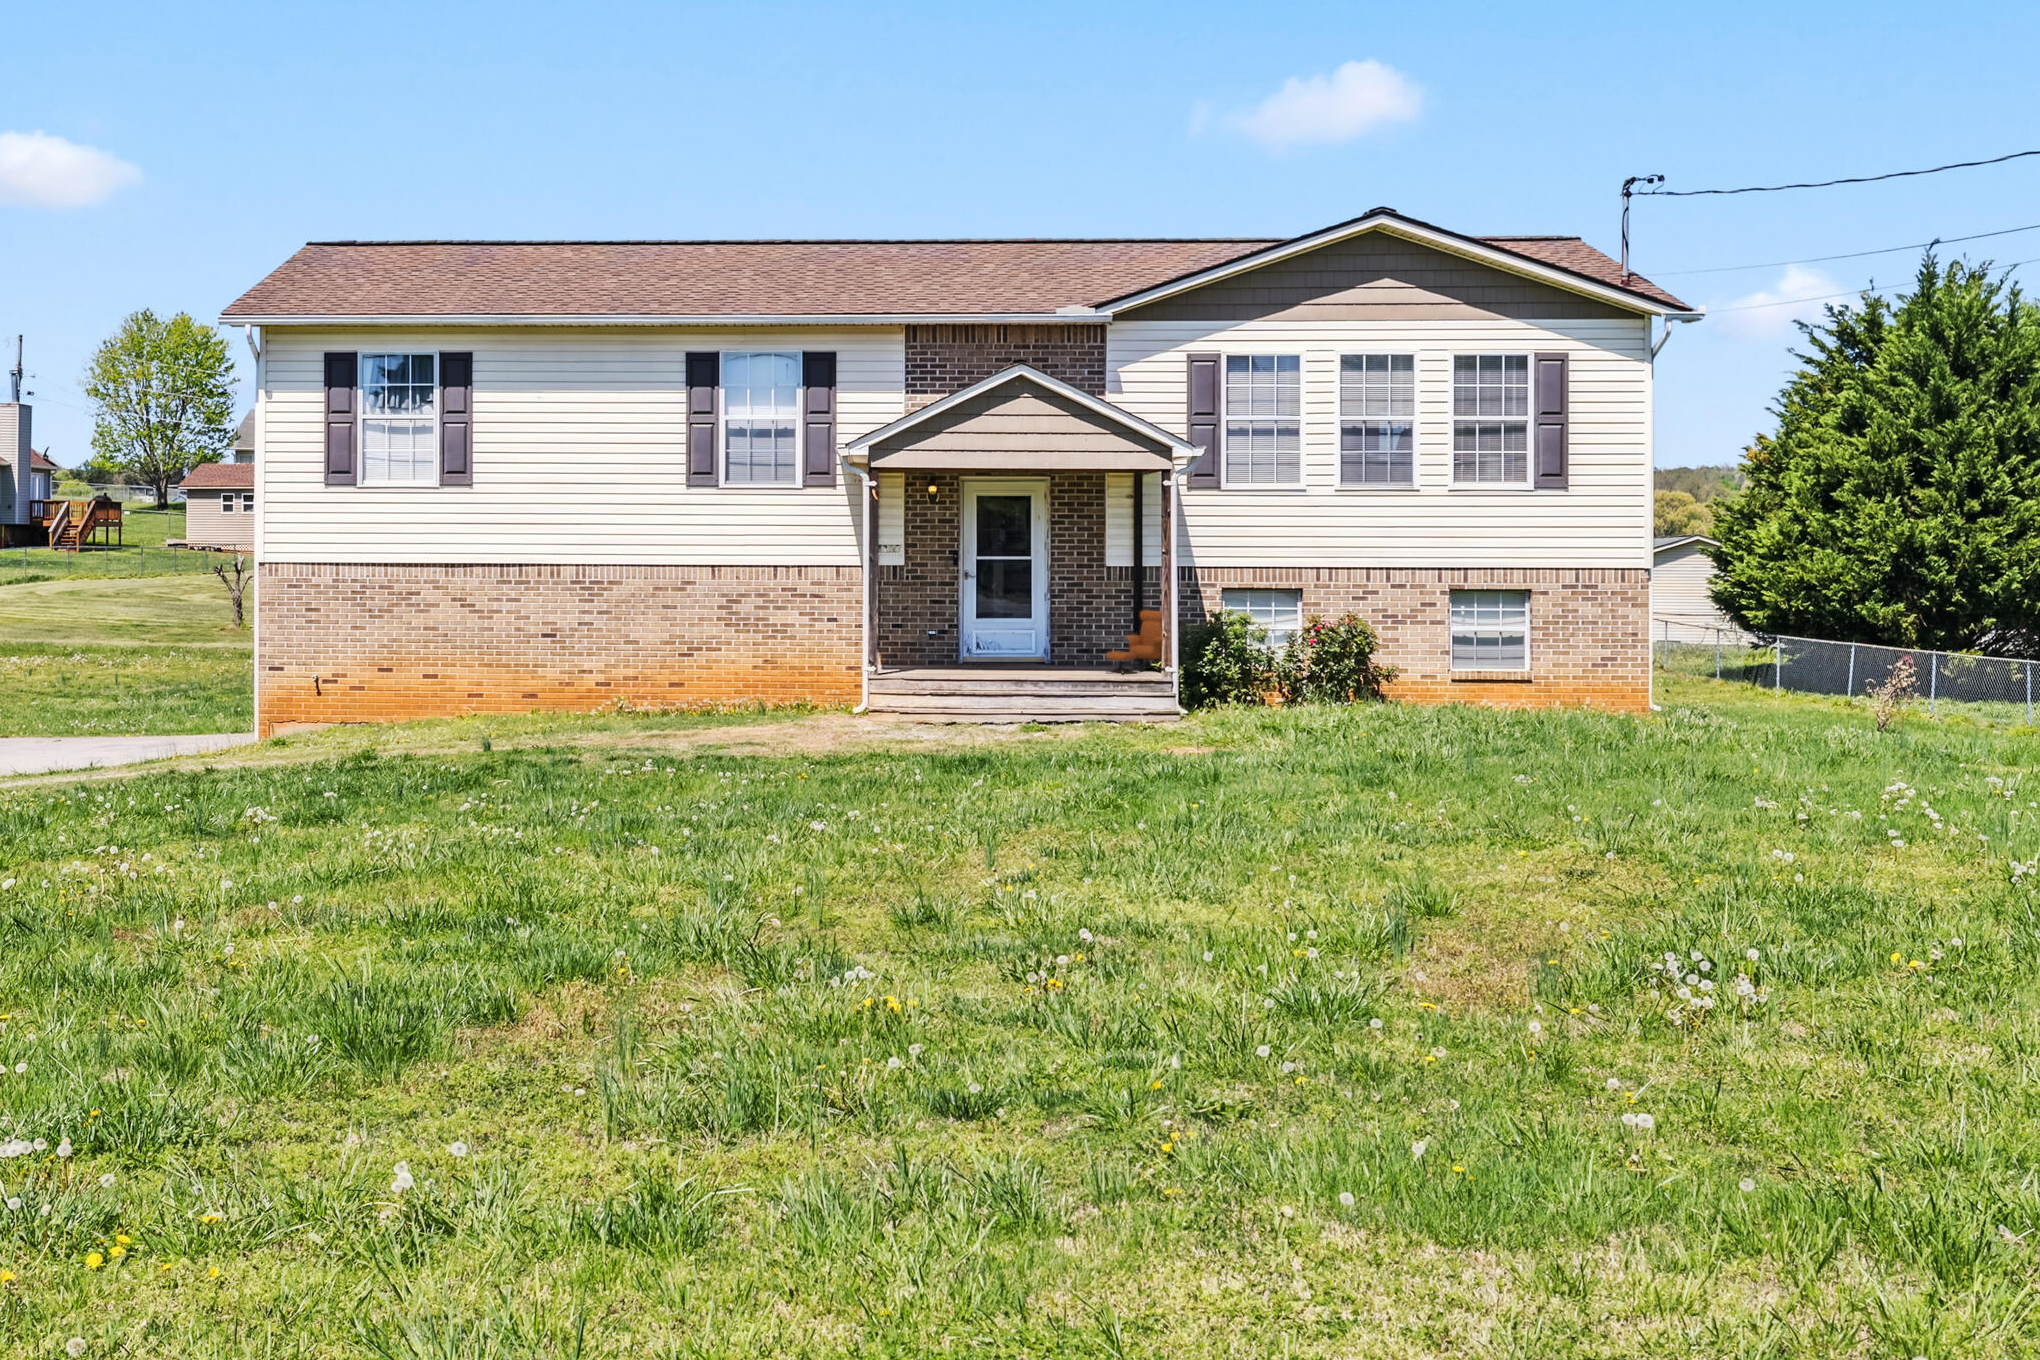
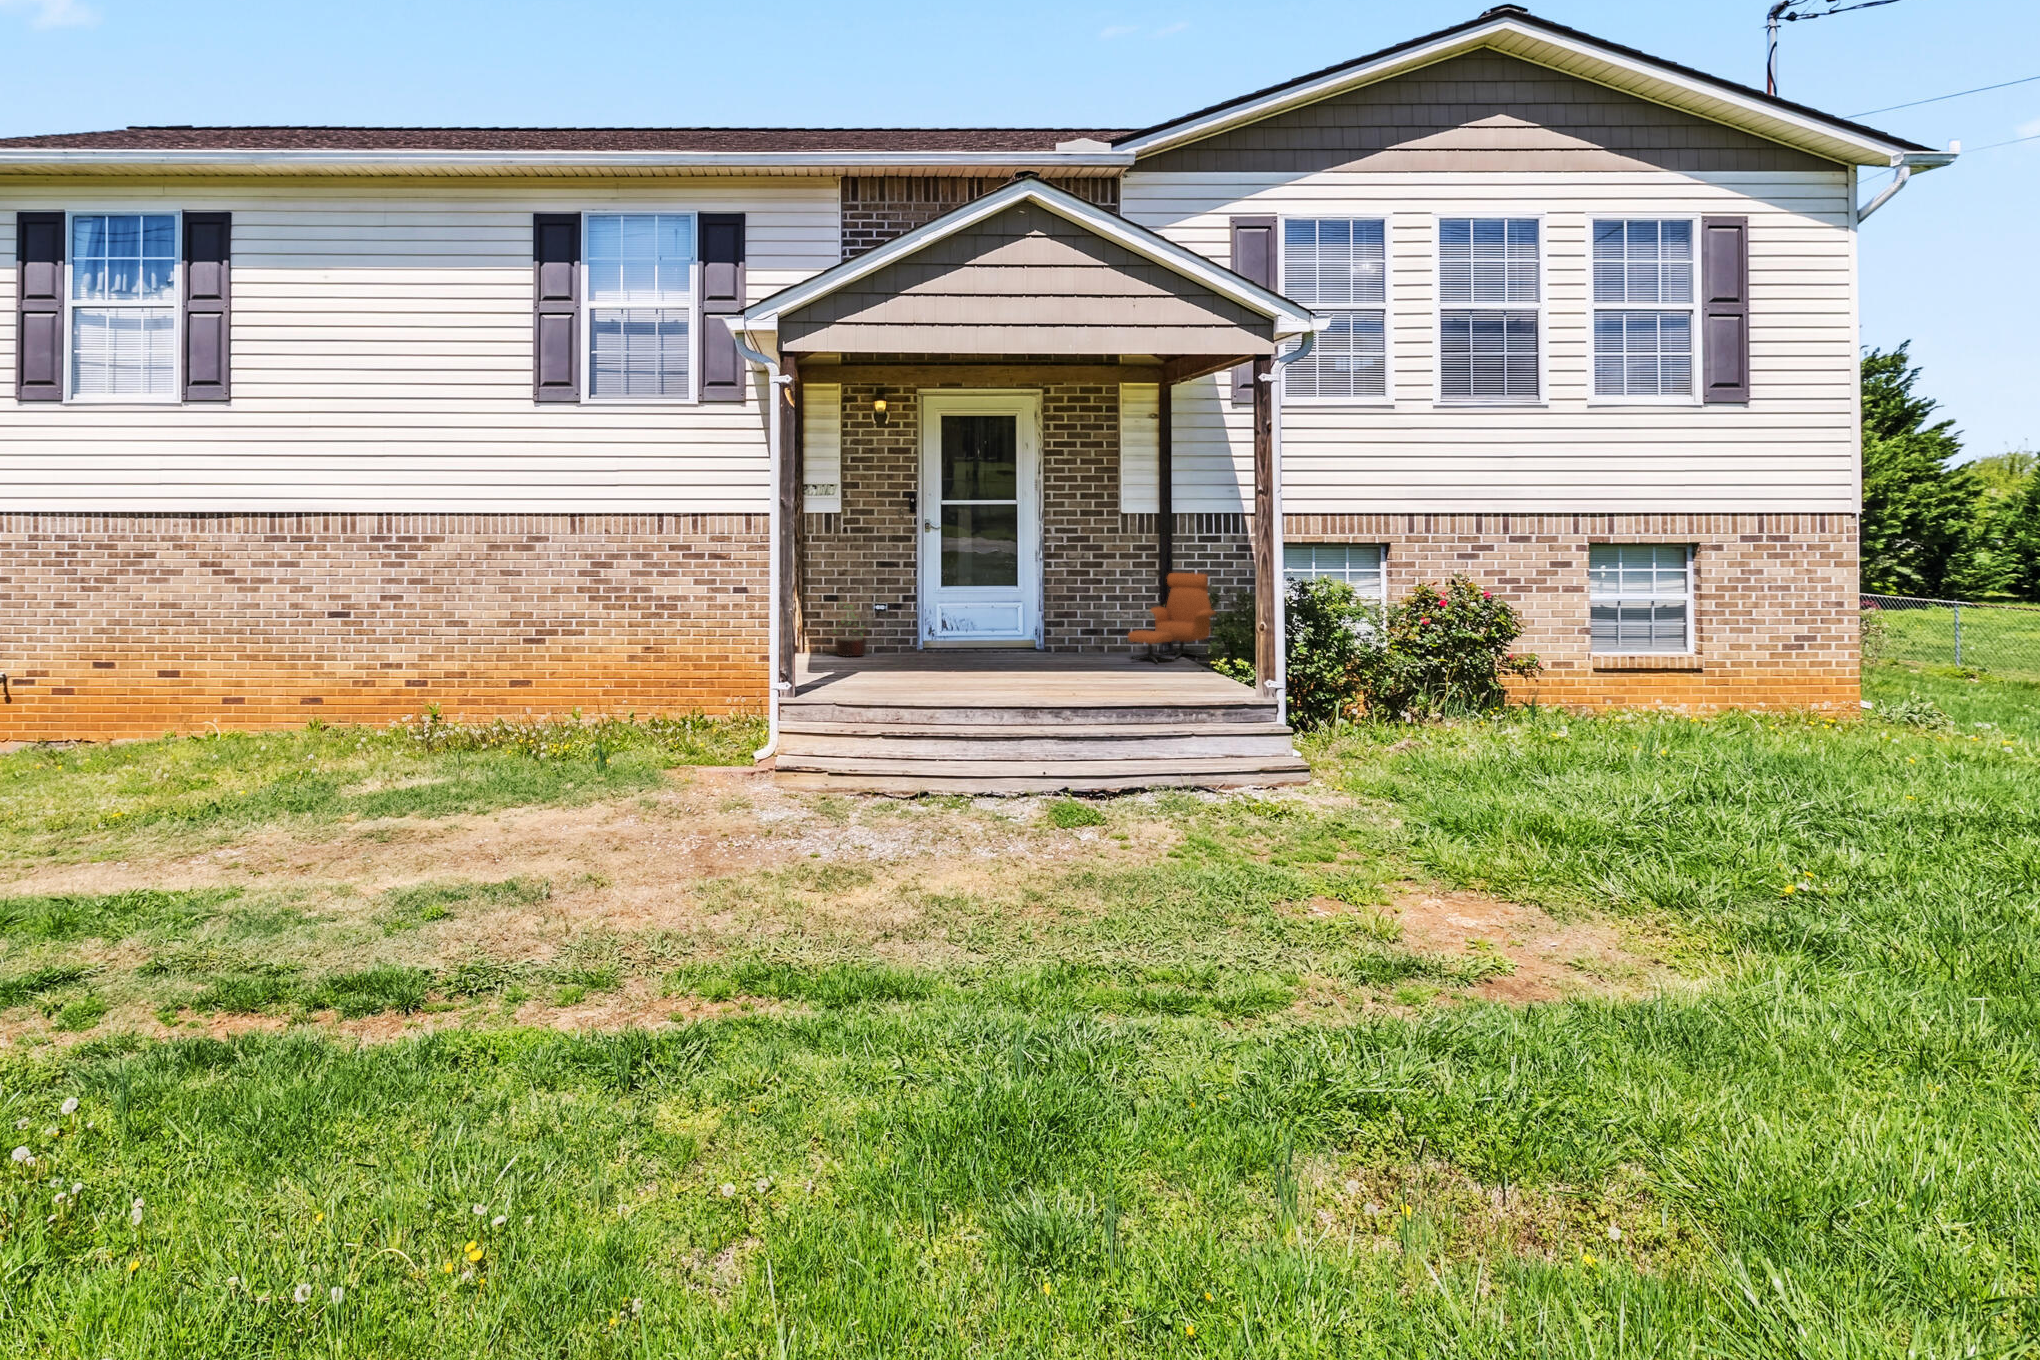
decorative plant: none [897,629,923,669] -> present [833,601,866,656]

